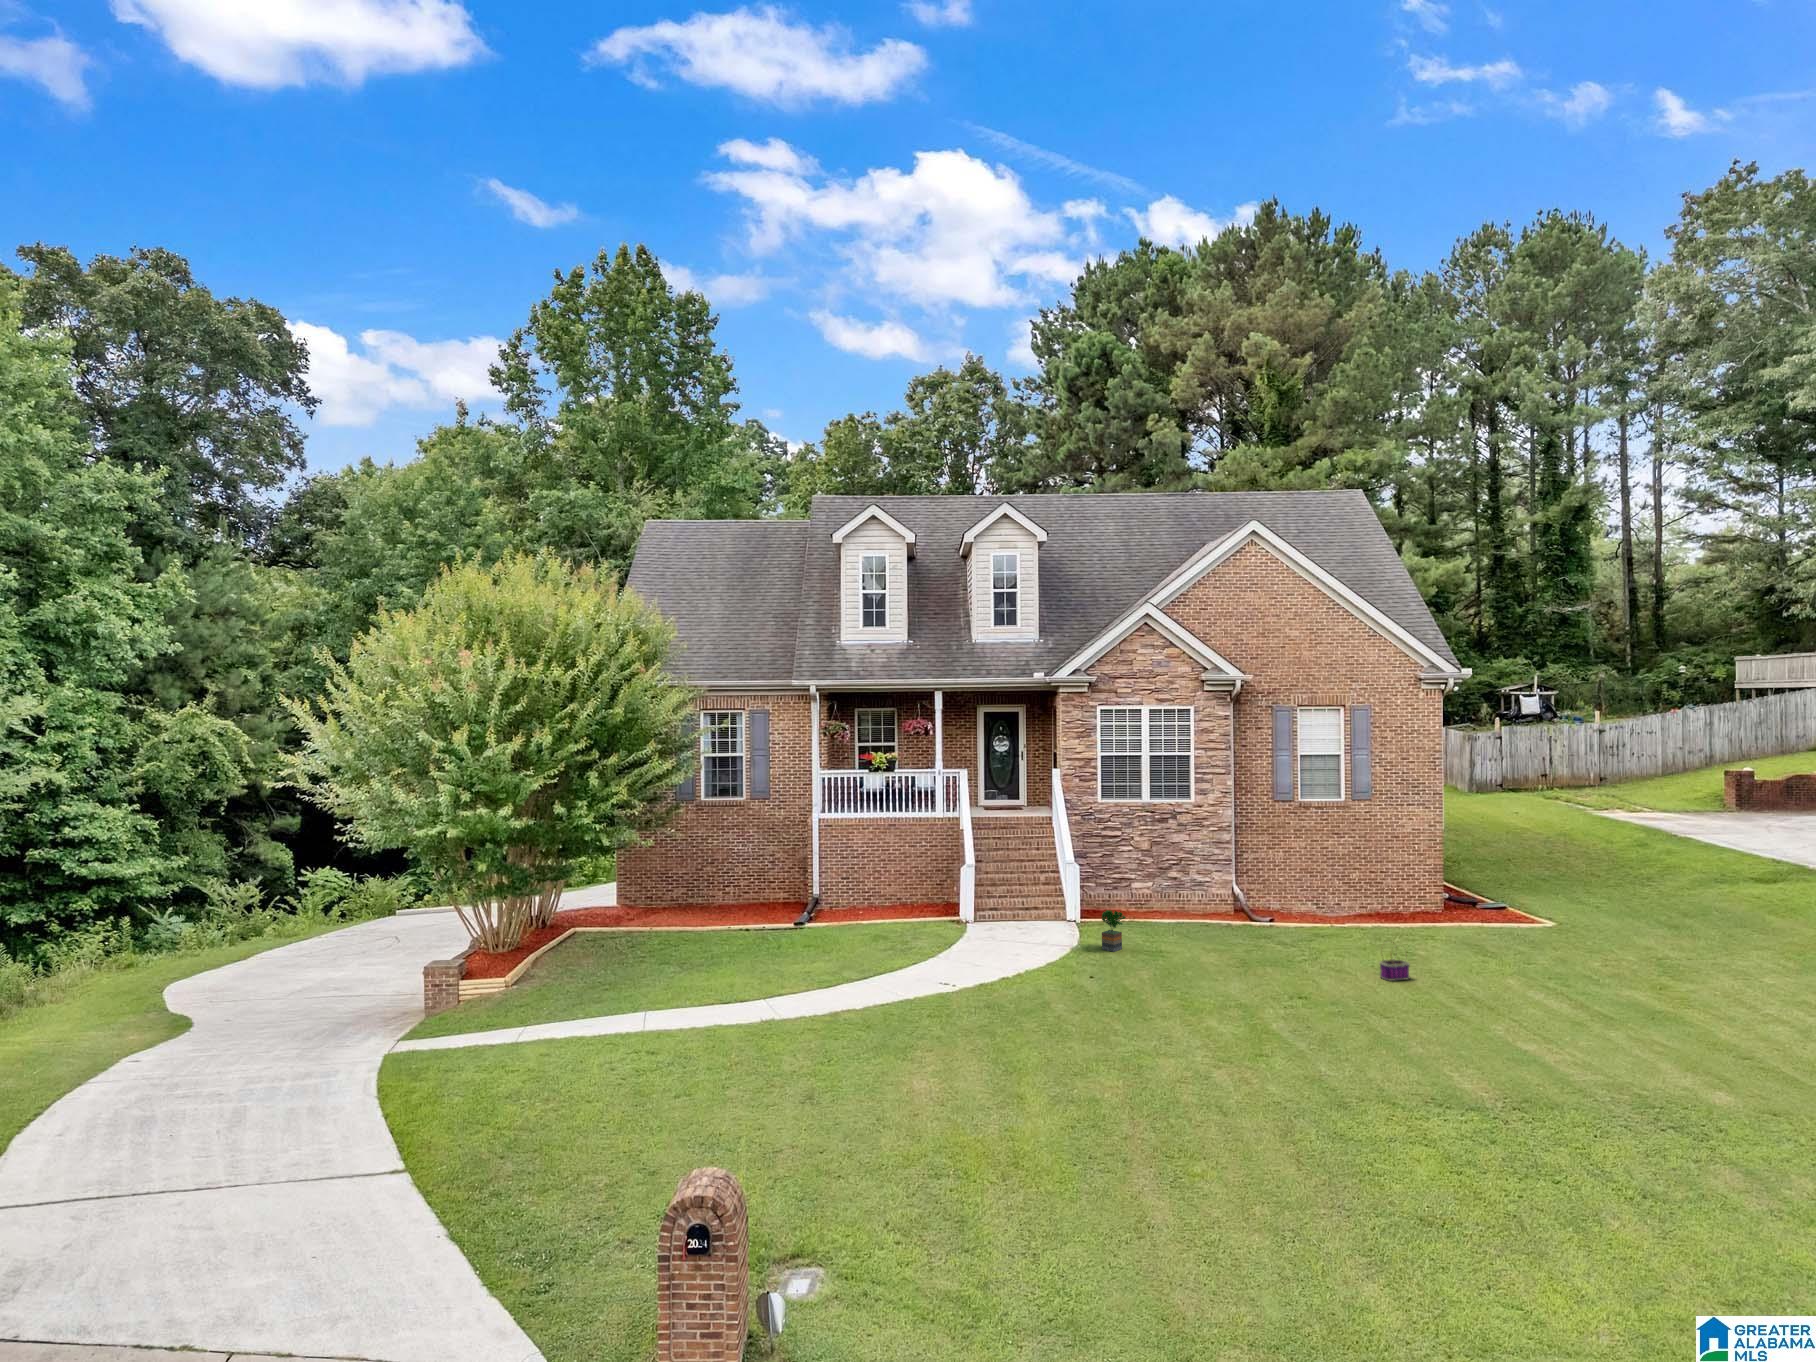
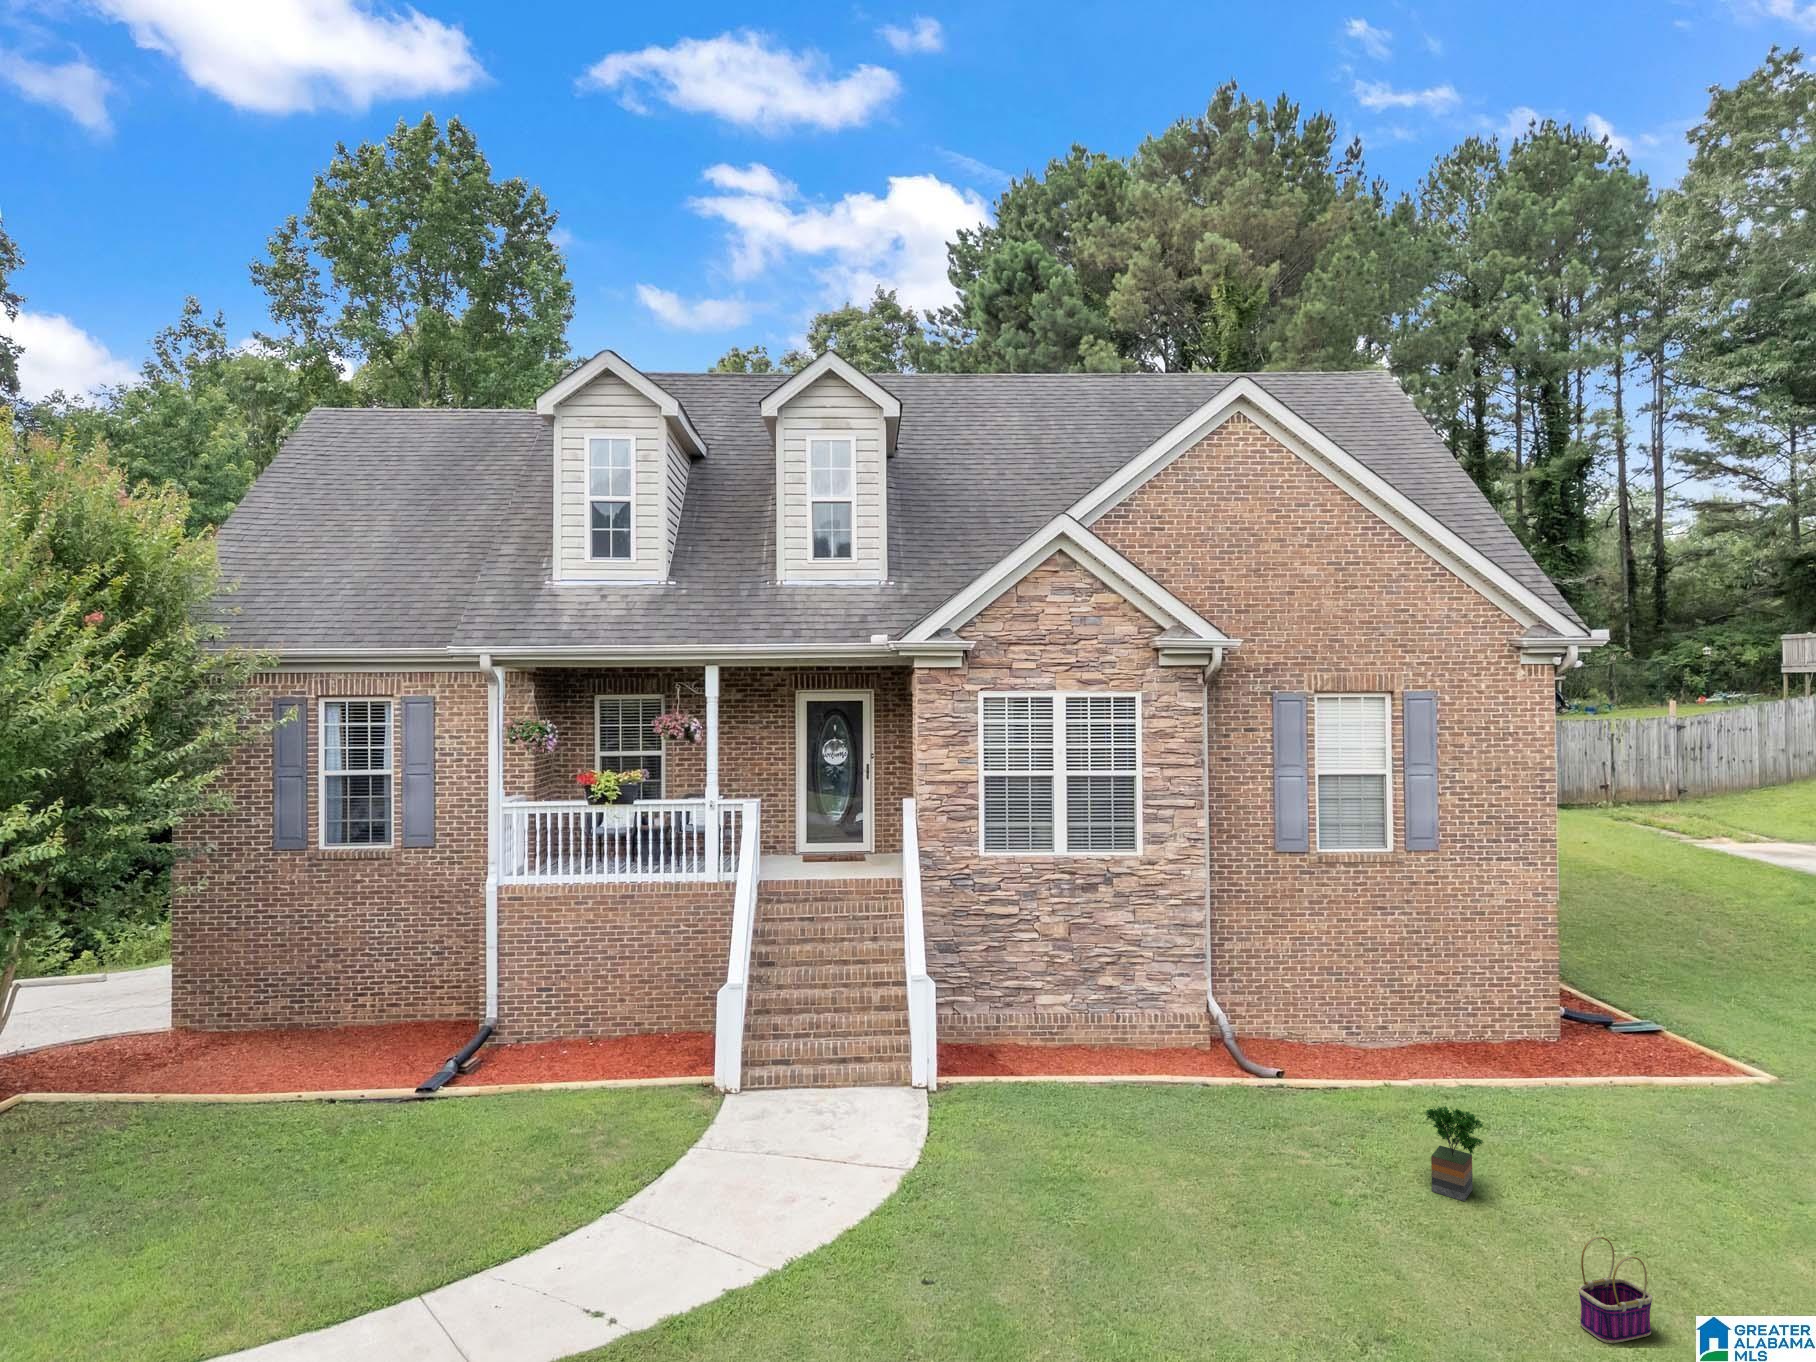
potted tree: present [1102,910,1126,952] -> present [1425,1106,1483,1201]

